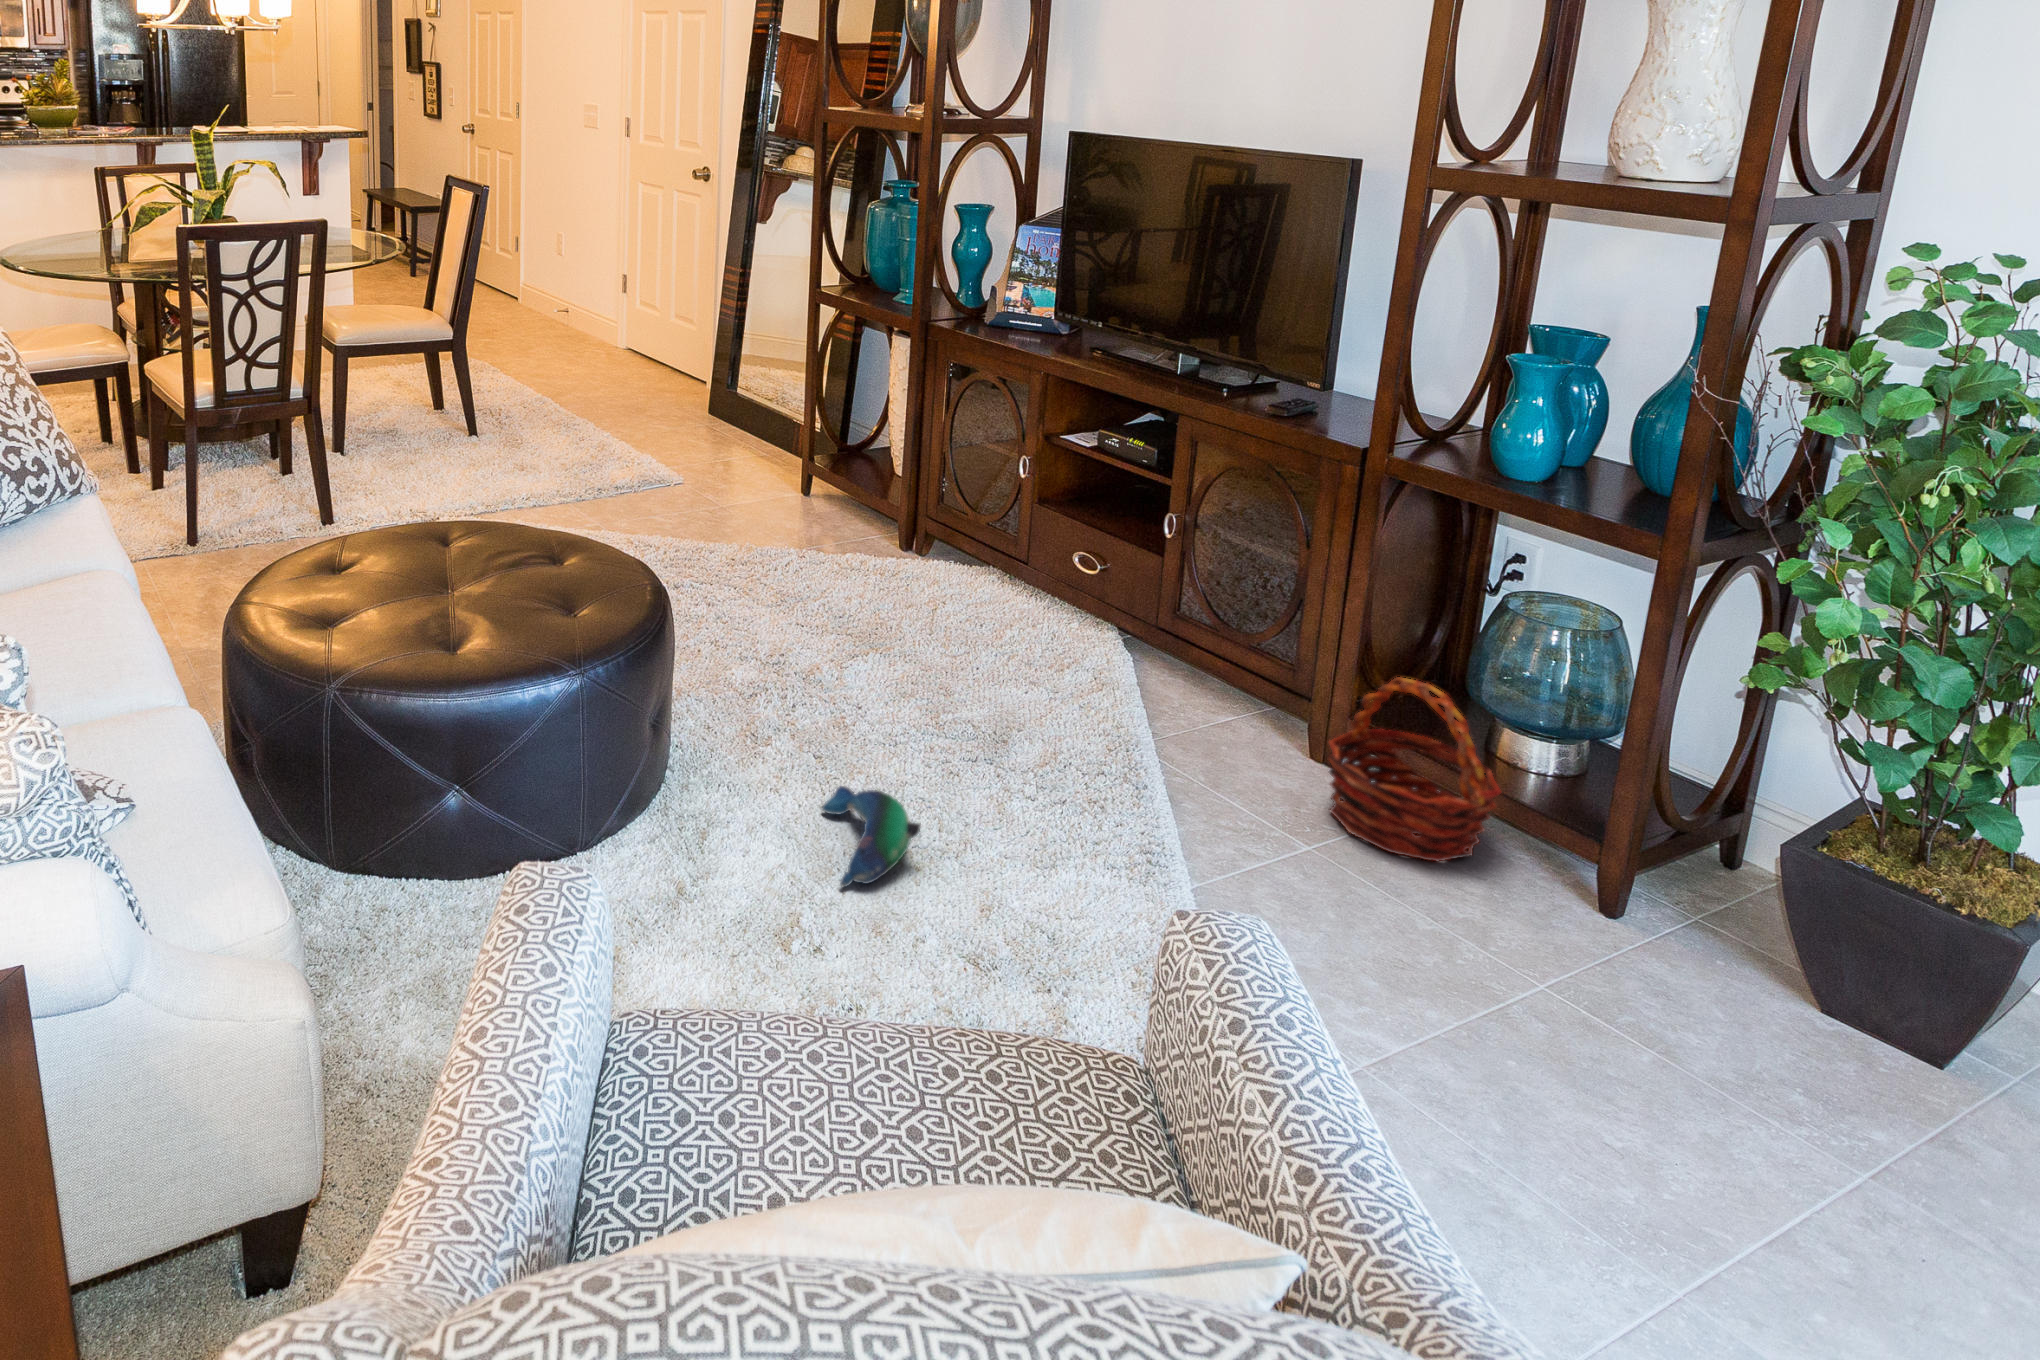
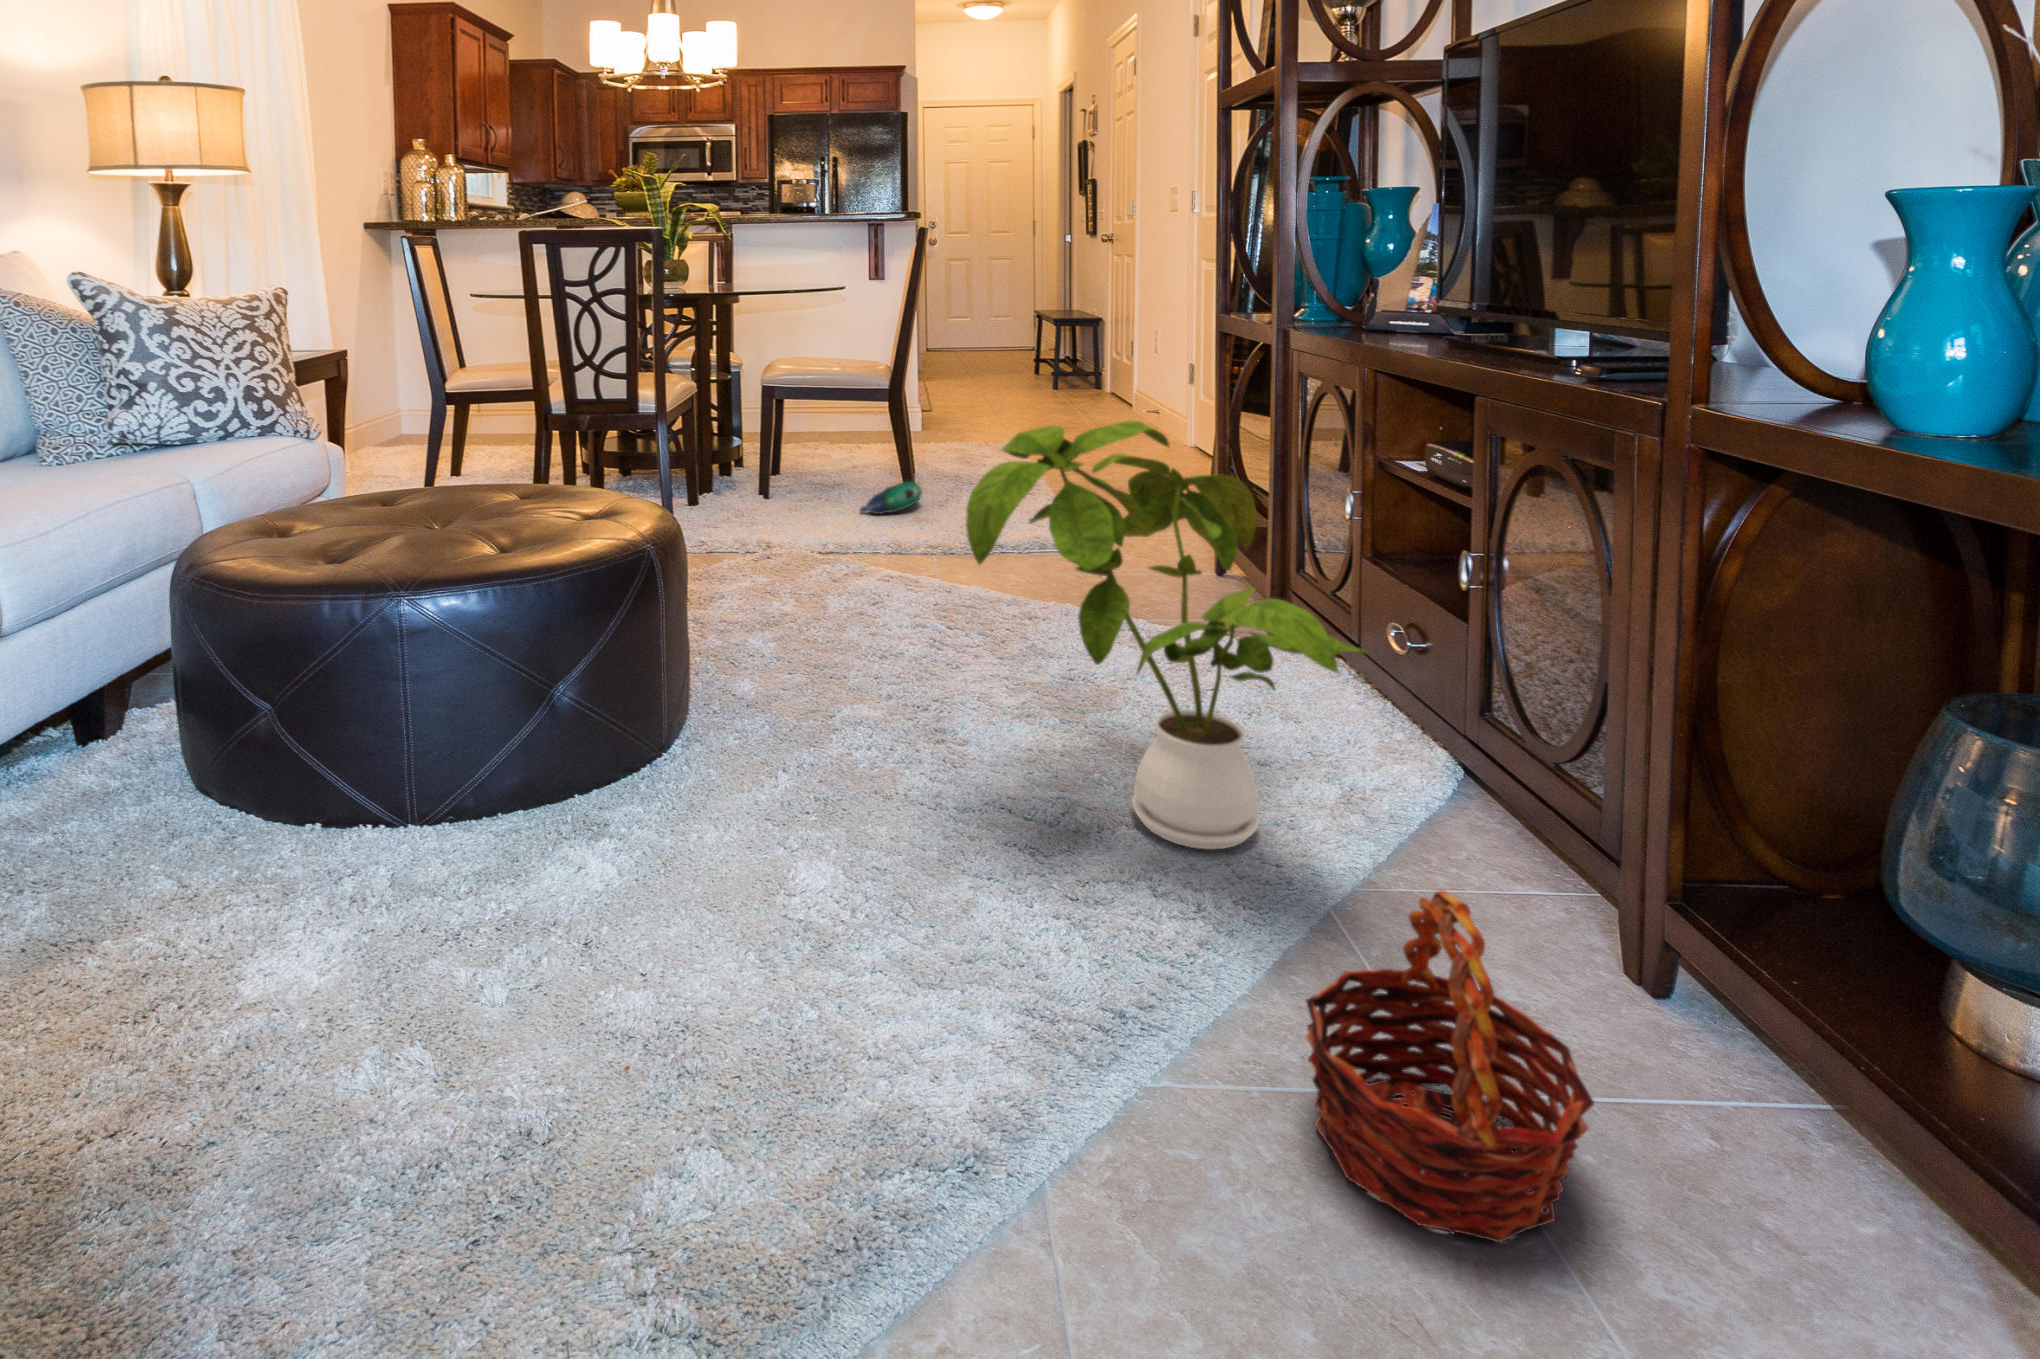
house plant: none [953,398,1268,698] -> present [966,420,1367,850]
plush toy: present [822,786,920,887] -> present [859,481,922,514]

